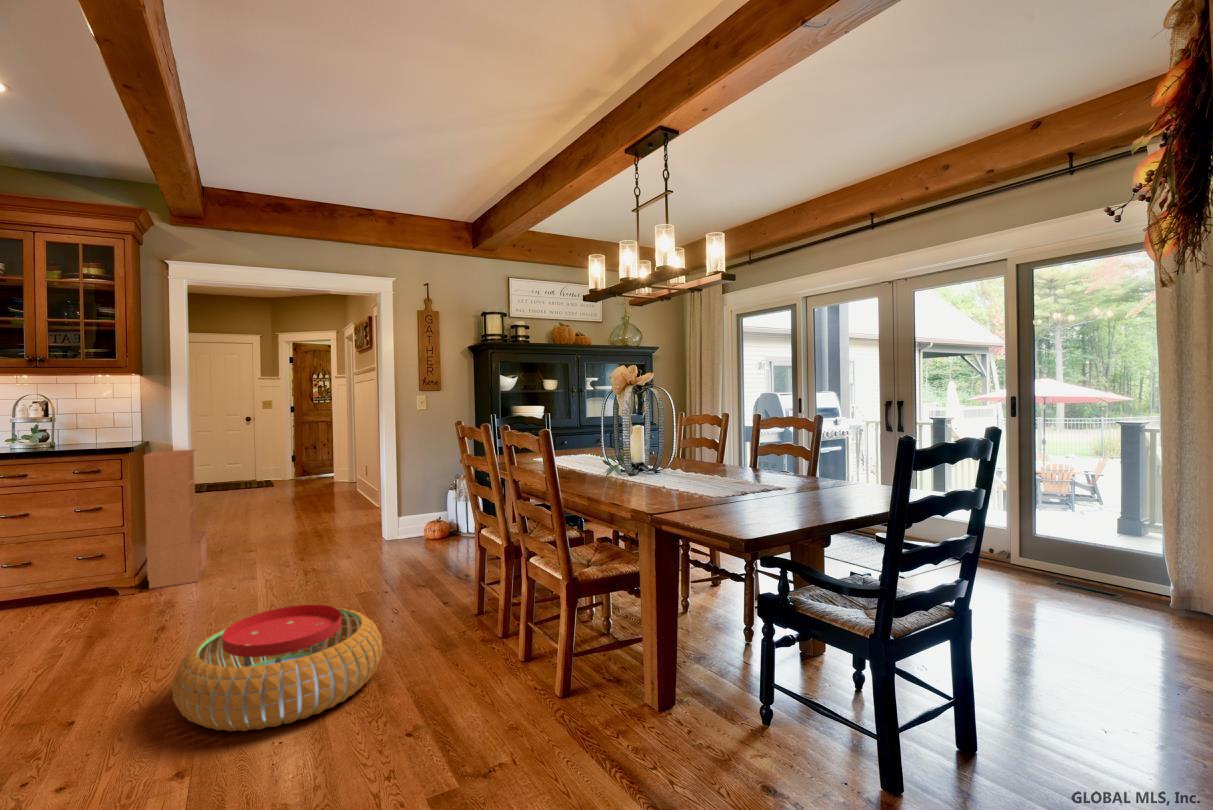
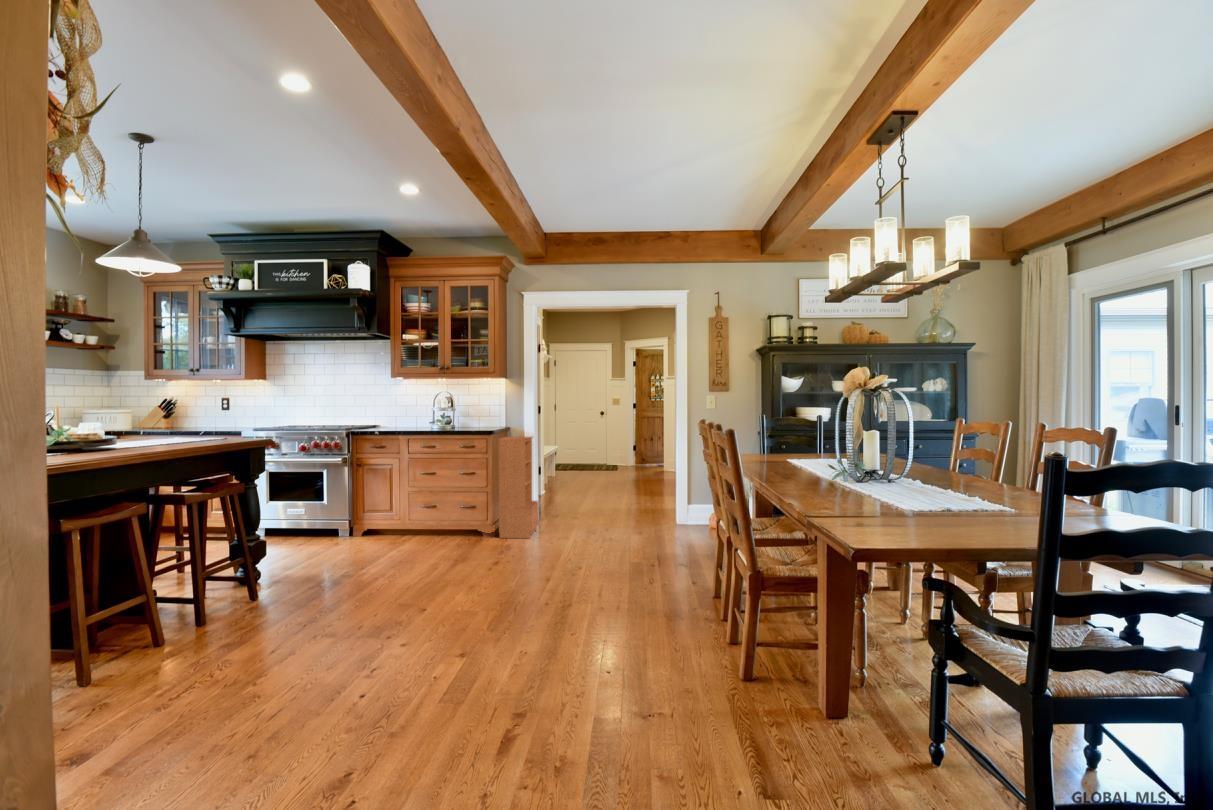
pouf: present [172,605,382,731] -> none [476,561,616,643]

